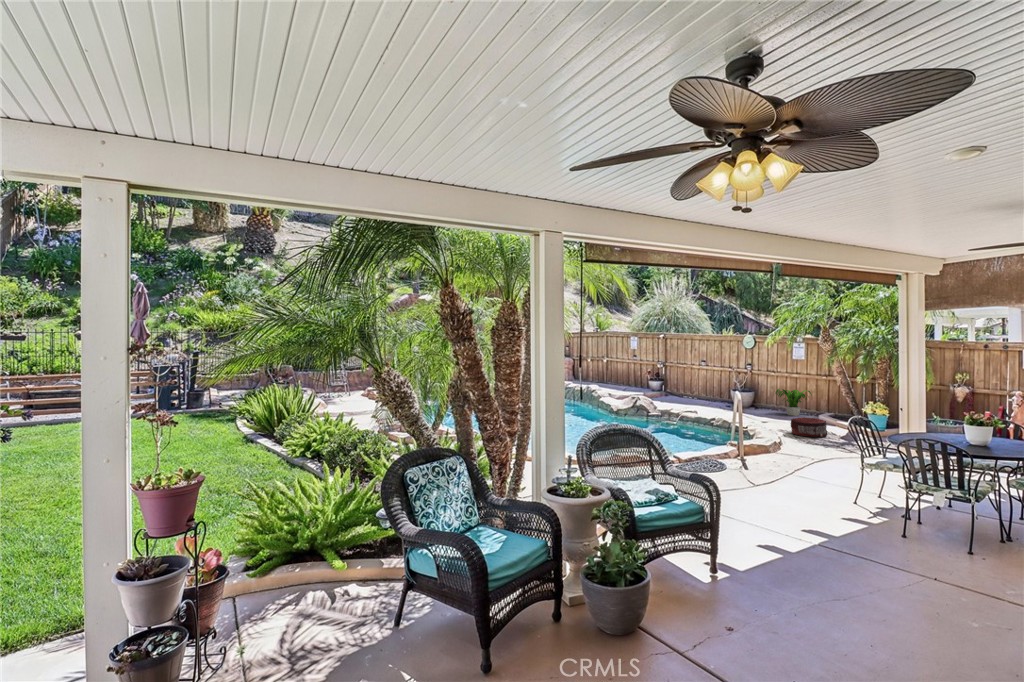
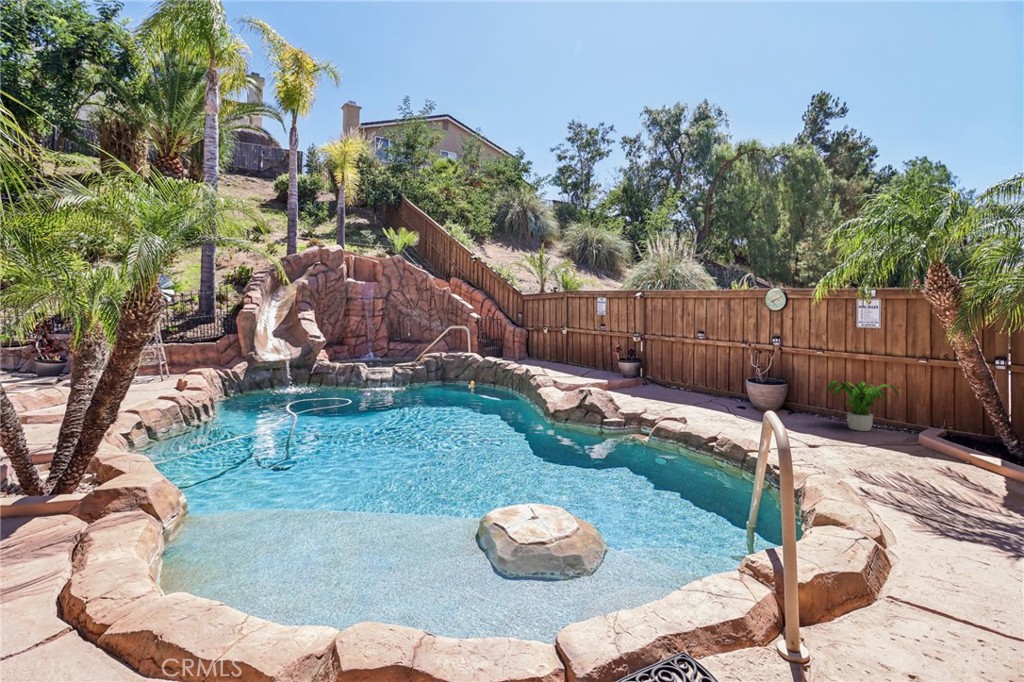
pouf: present [791,417,828,437] -> none [881,454,976,509]

